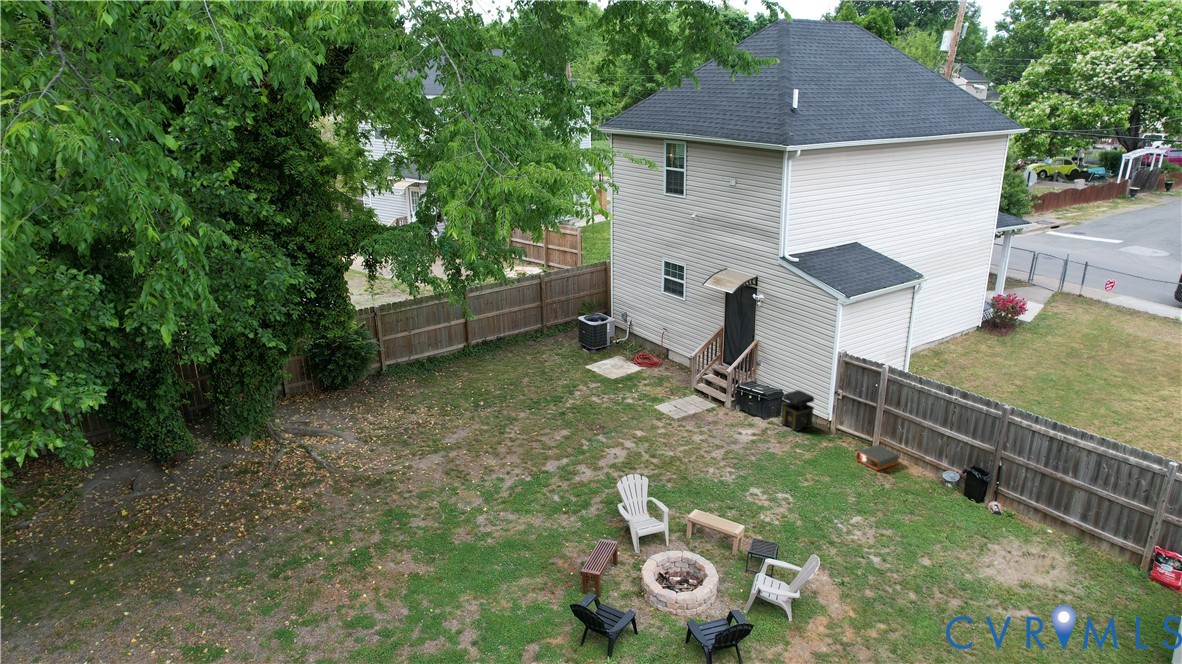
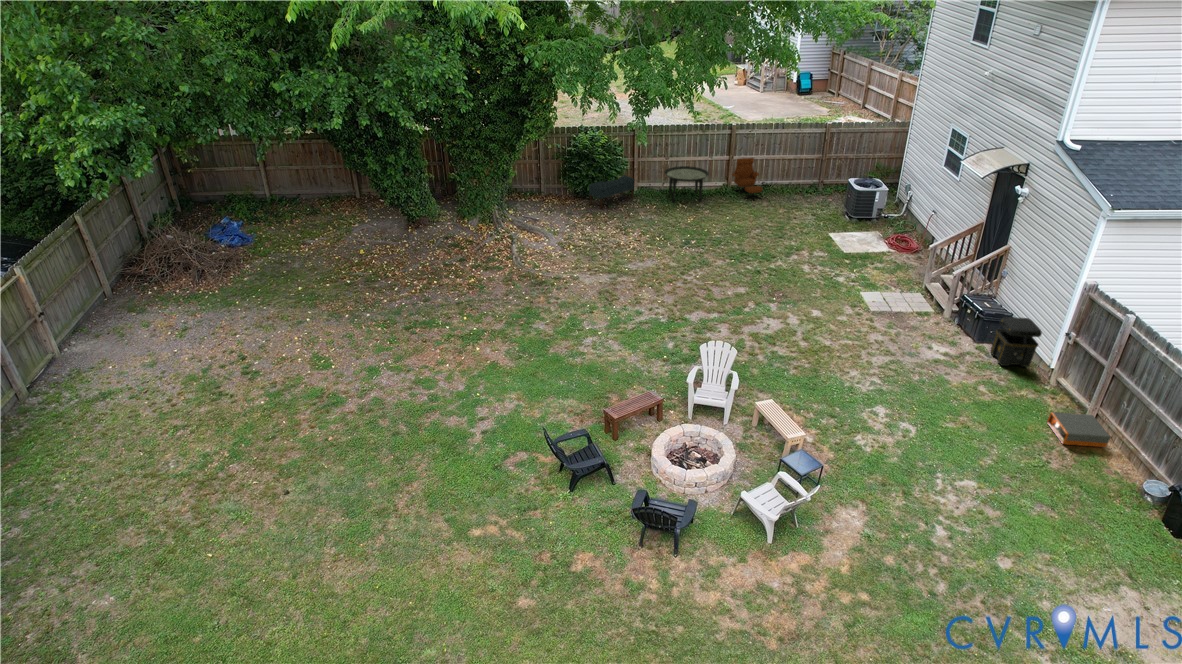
lounge chair: none [473,314,508,353] -> present [732,158,762,200]
round table: none [413,333,459,371] -> present [665,166,709,202]
bench: none [345,355,388,394] -> present [589,175,635,208]

